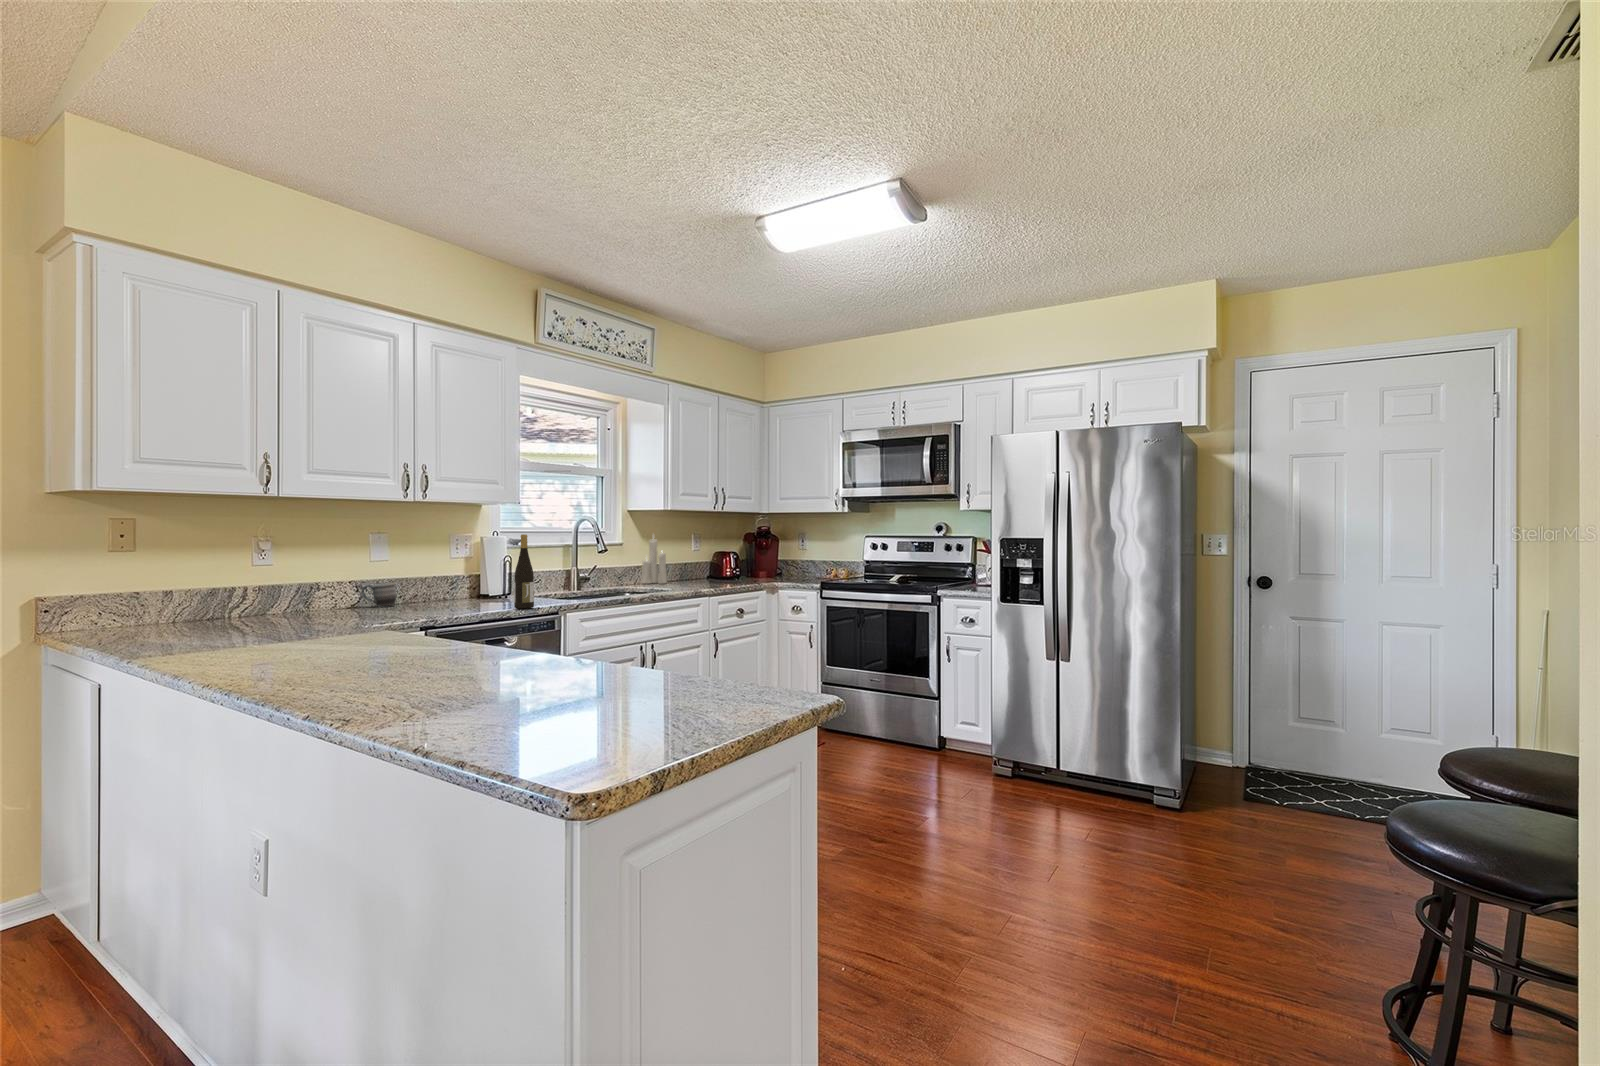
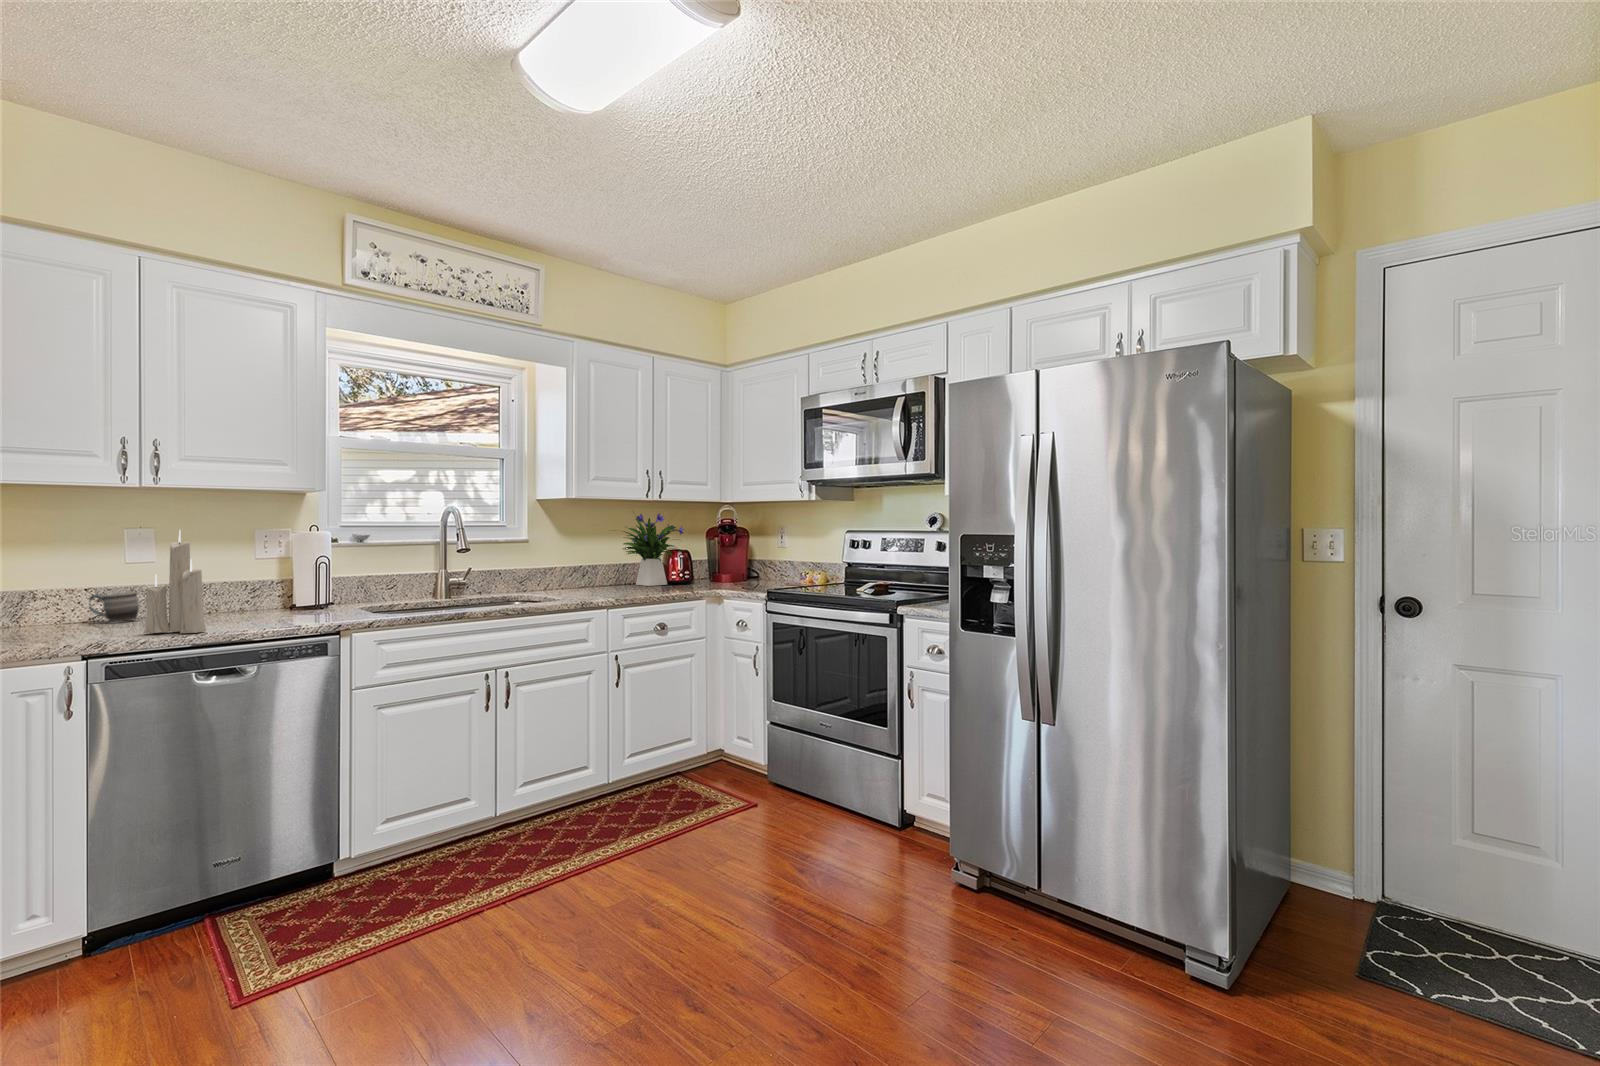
flower arrangement: none [676,519,738,581] -> present [622,514,684,586]
wine bottle: present [514,534,534,609] -> none [238,531,269,630]
candle: present [642,539,667,584] -> present [143,530,206,633]

